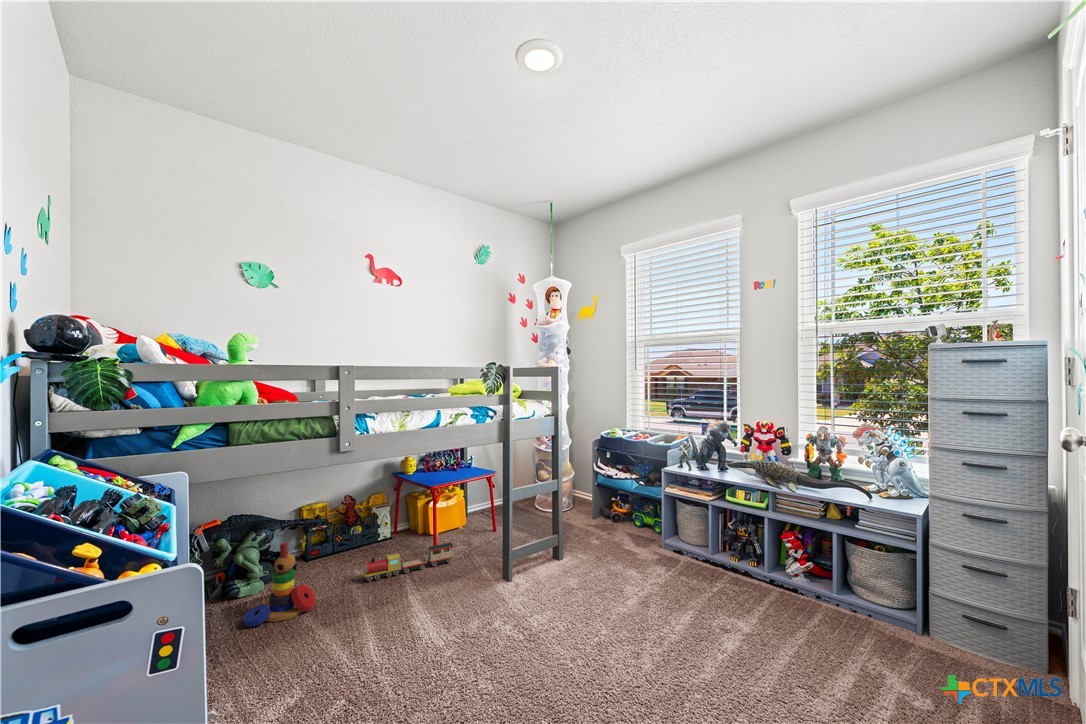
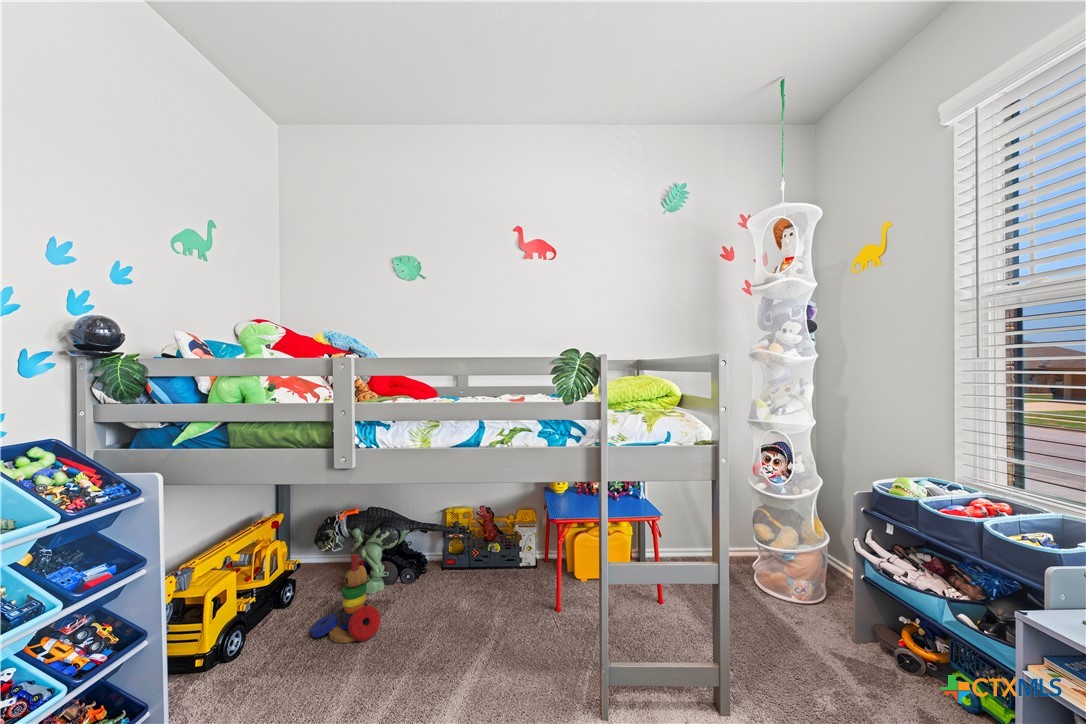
toy train: present [363,543,453,581] -> none [444,595,557,636]

